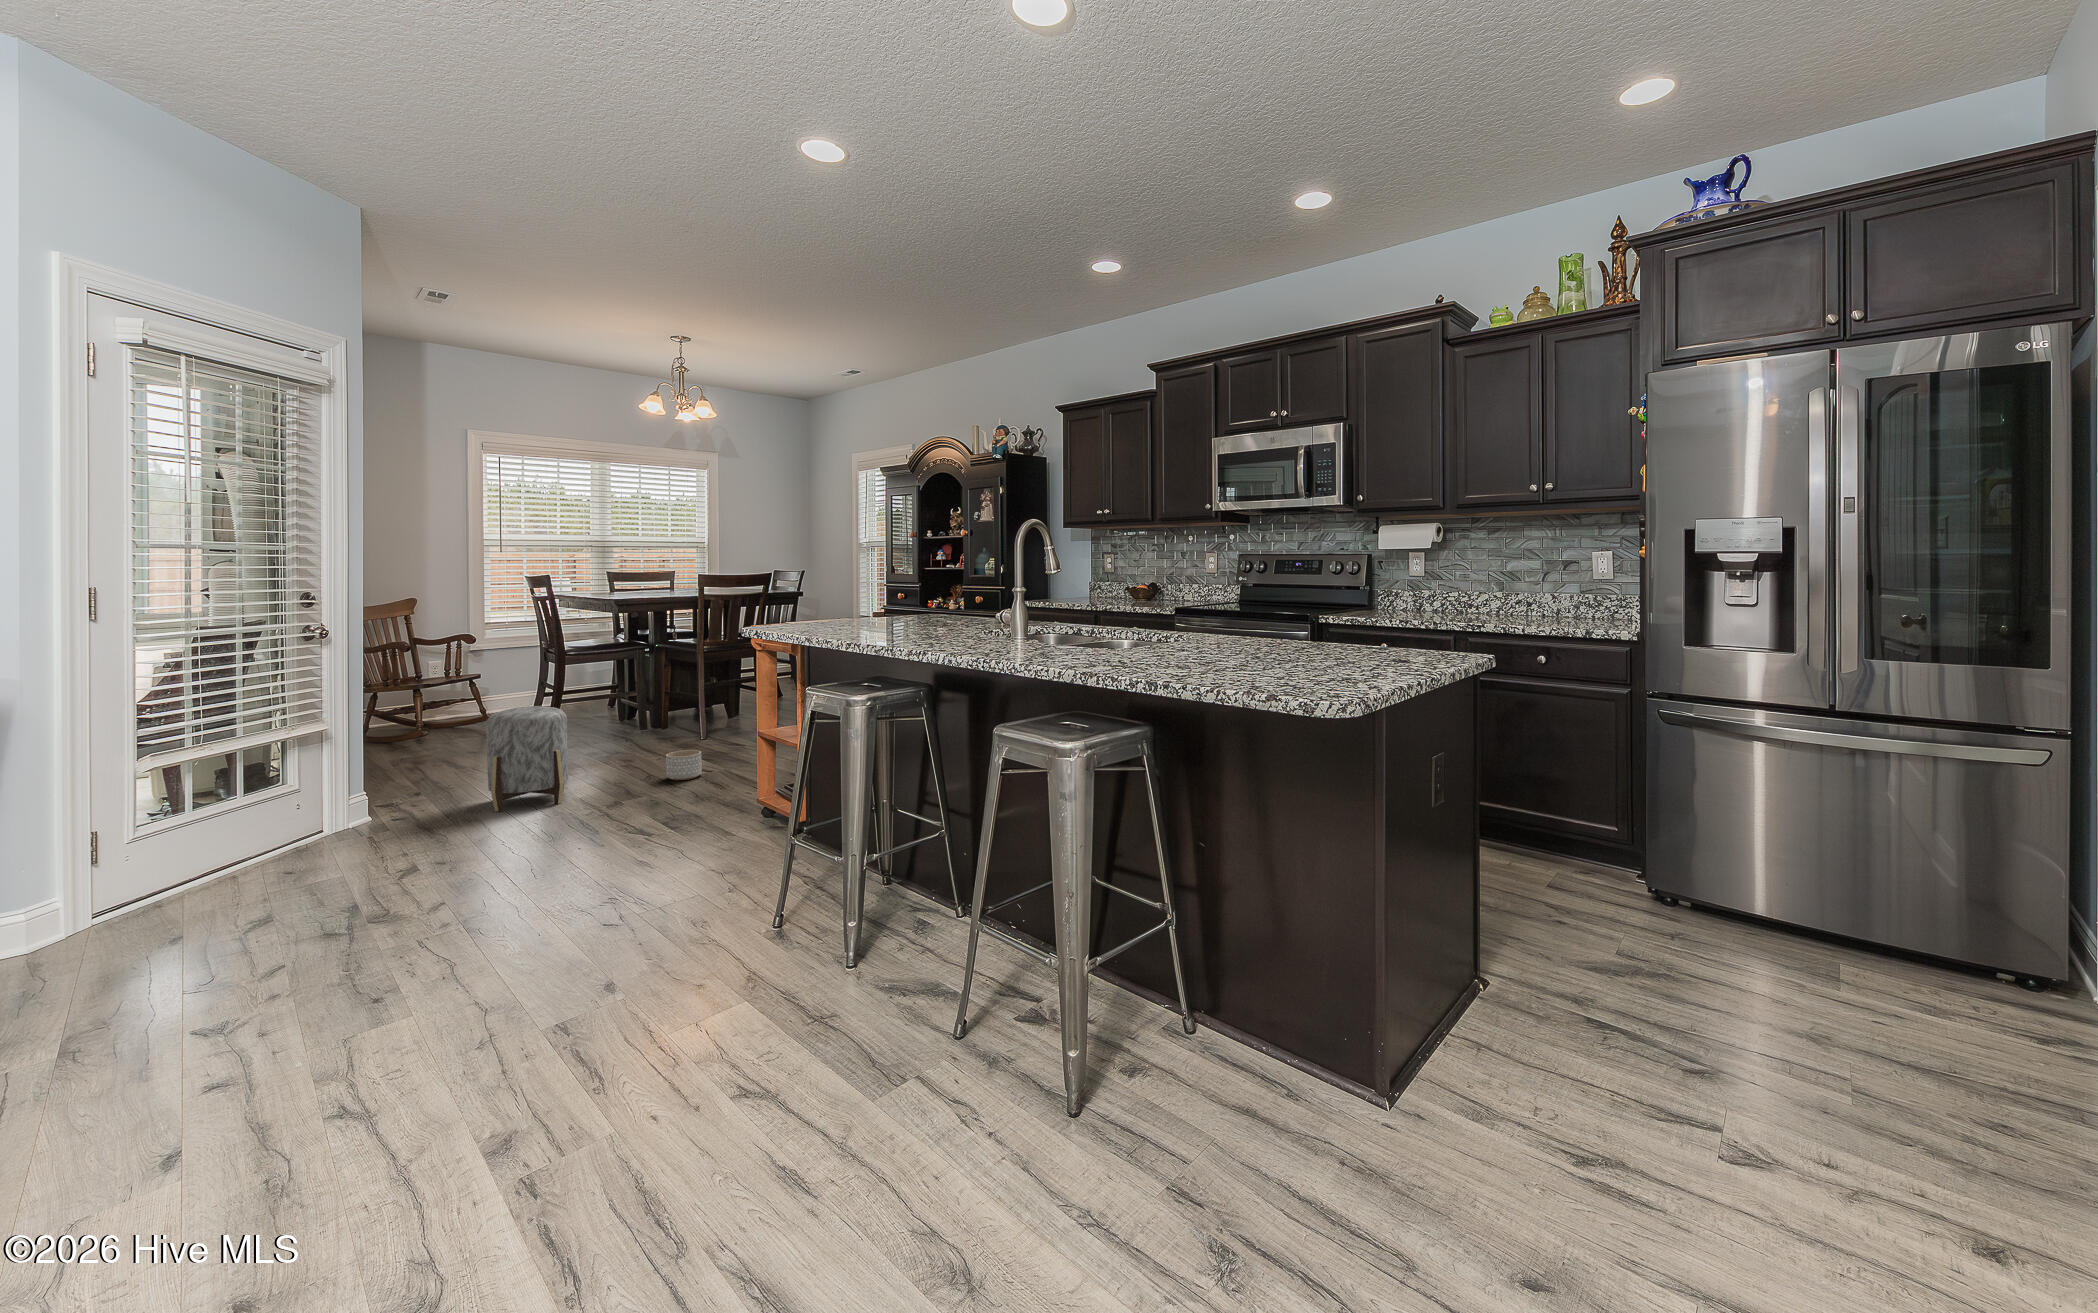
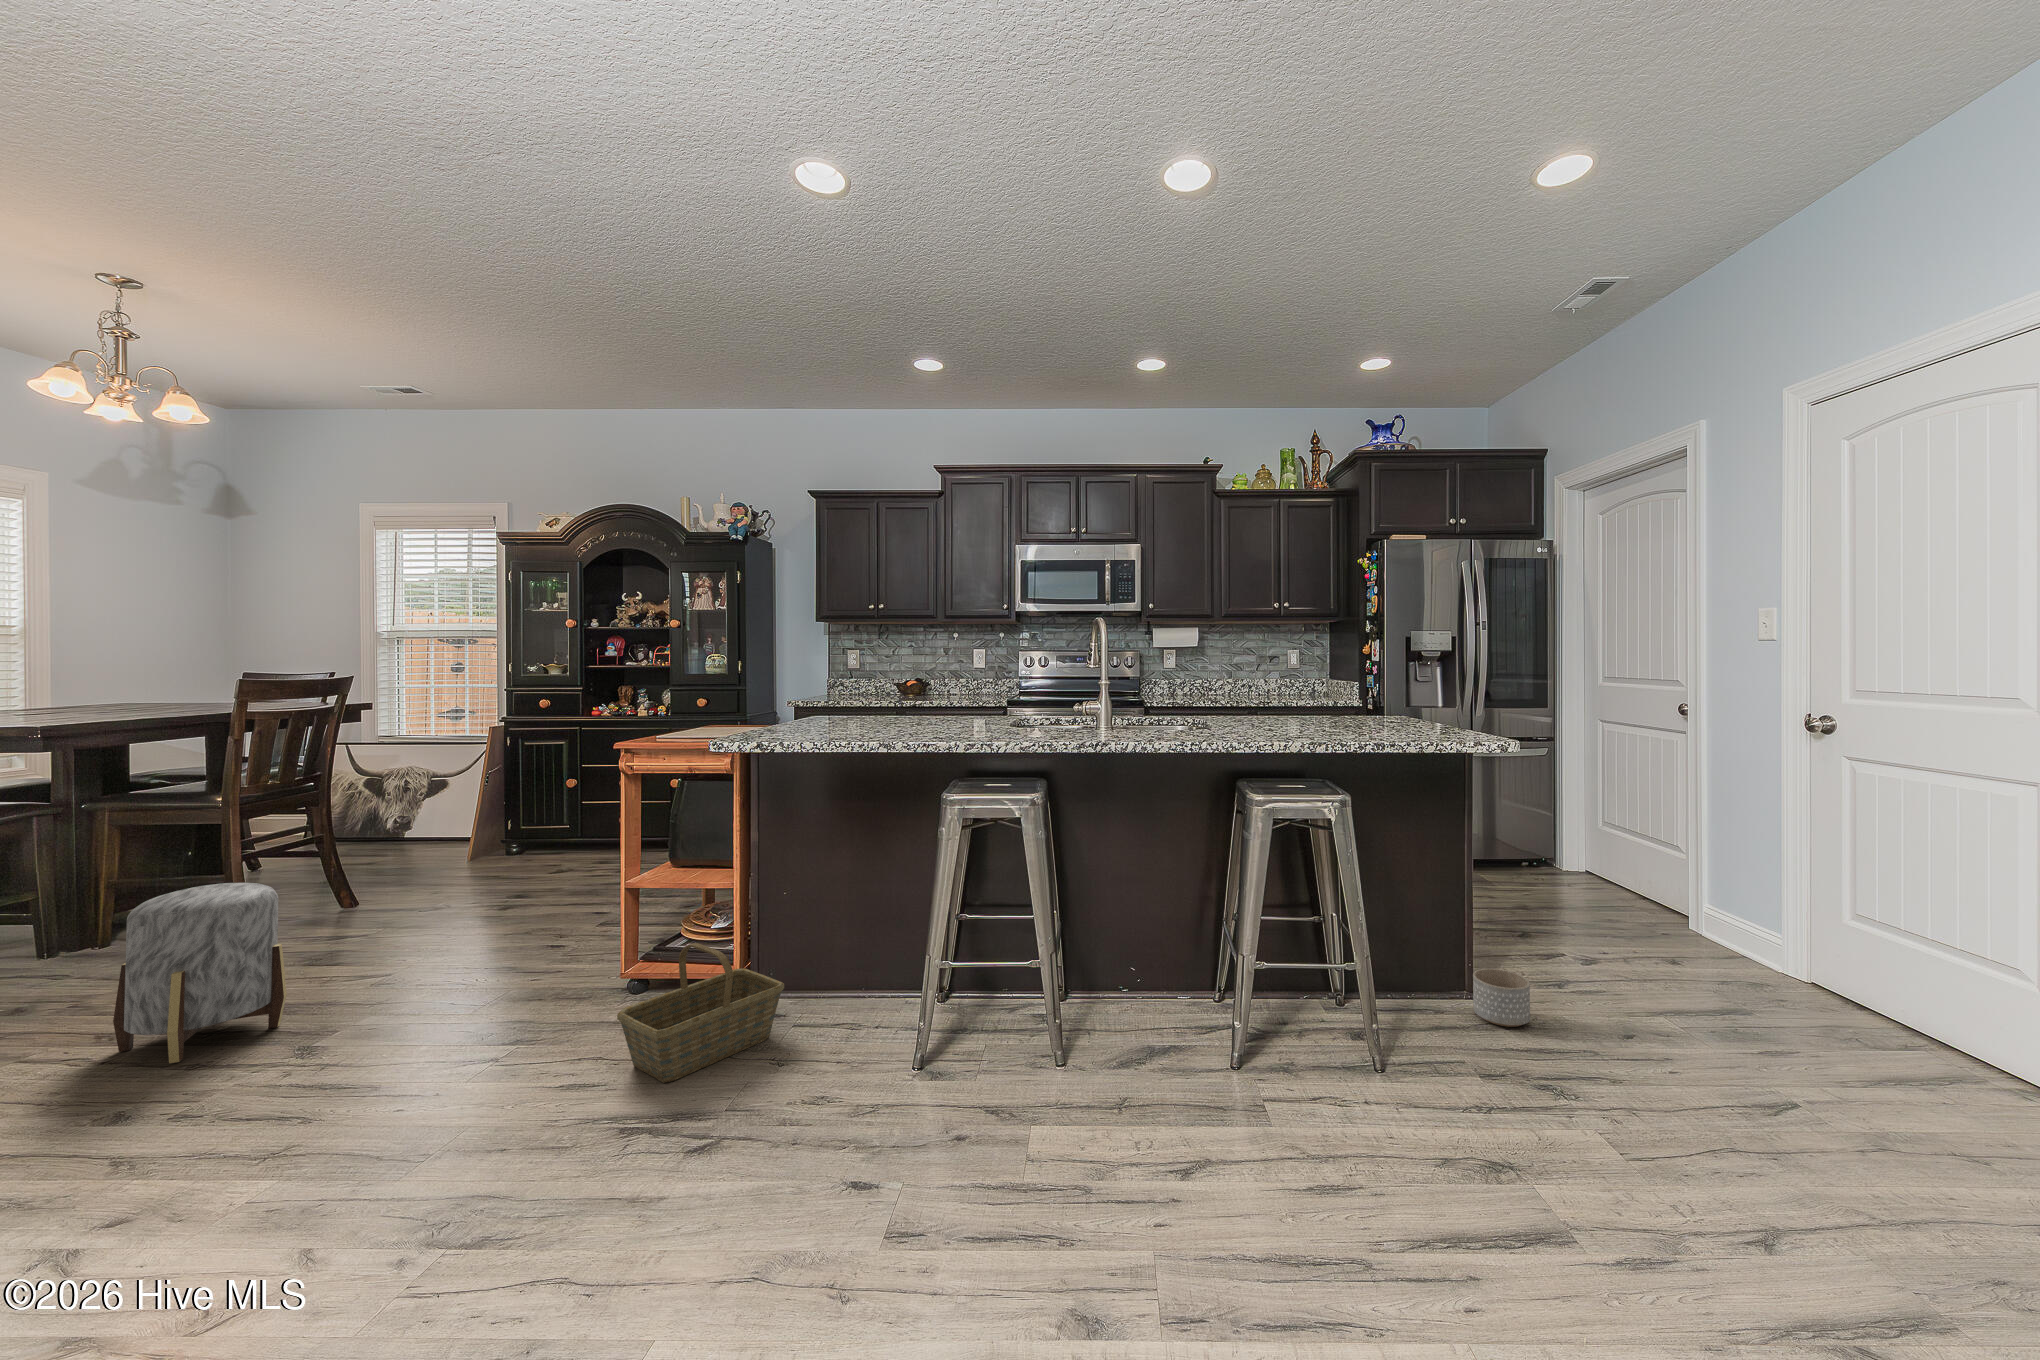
planter: present [666,750,702,780] -> present [1473,969,1530,1027]
basket: none [577,795,717,897] -> present [617,943,784,1083]

